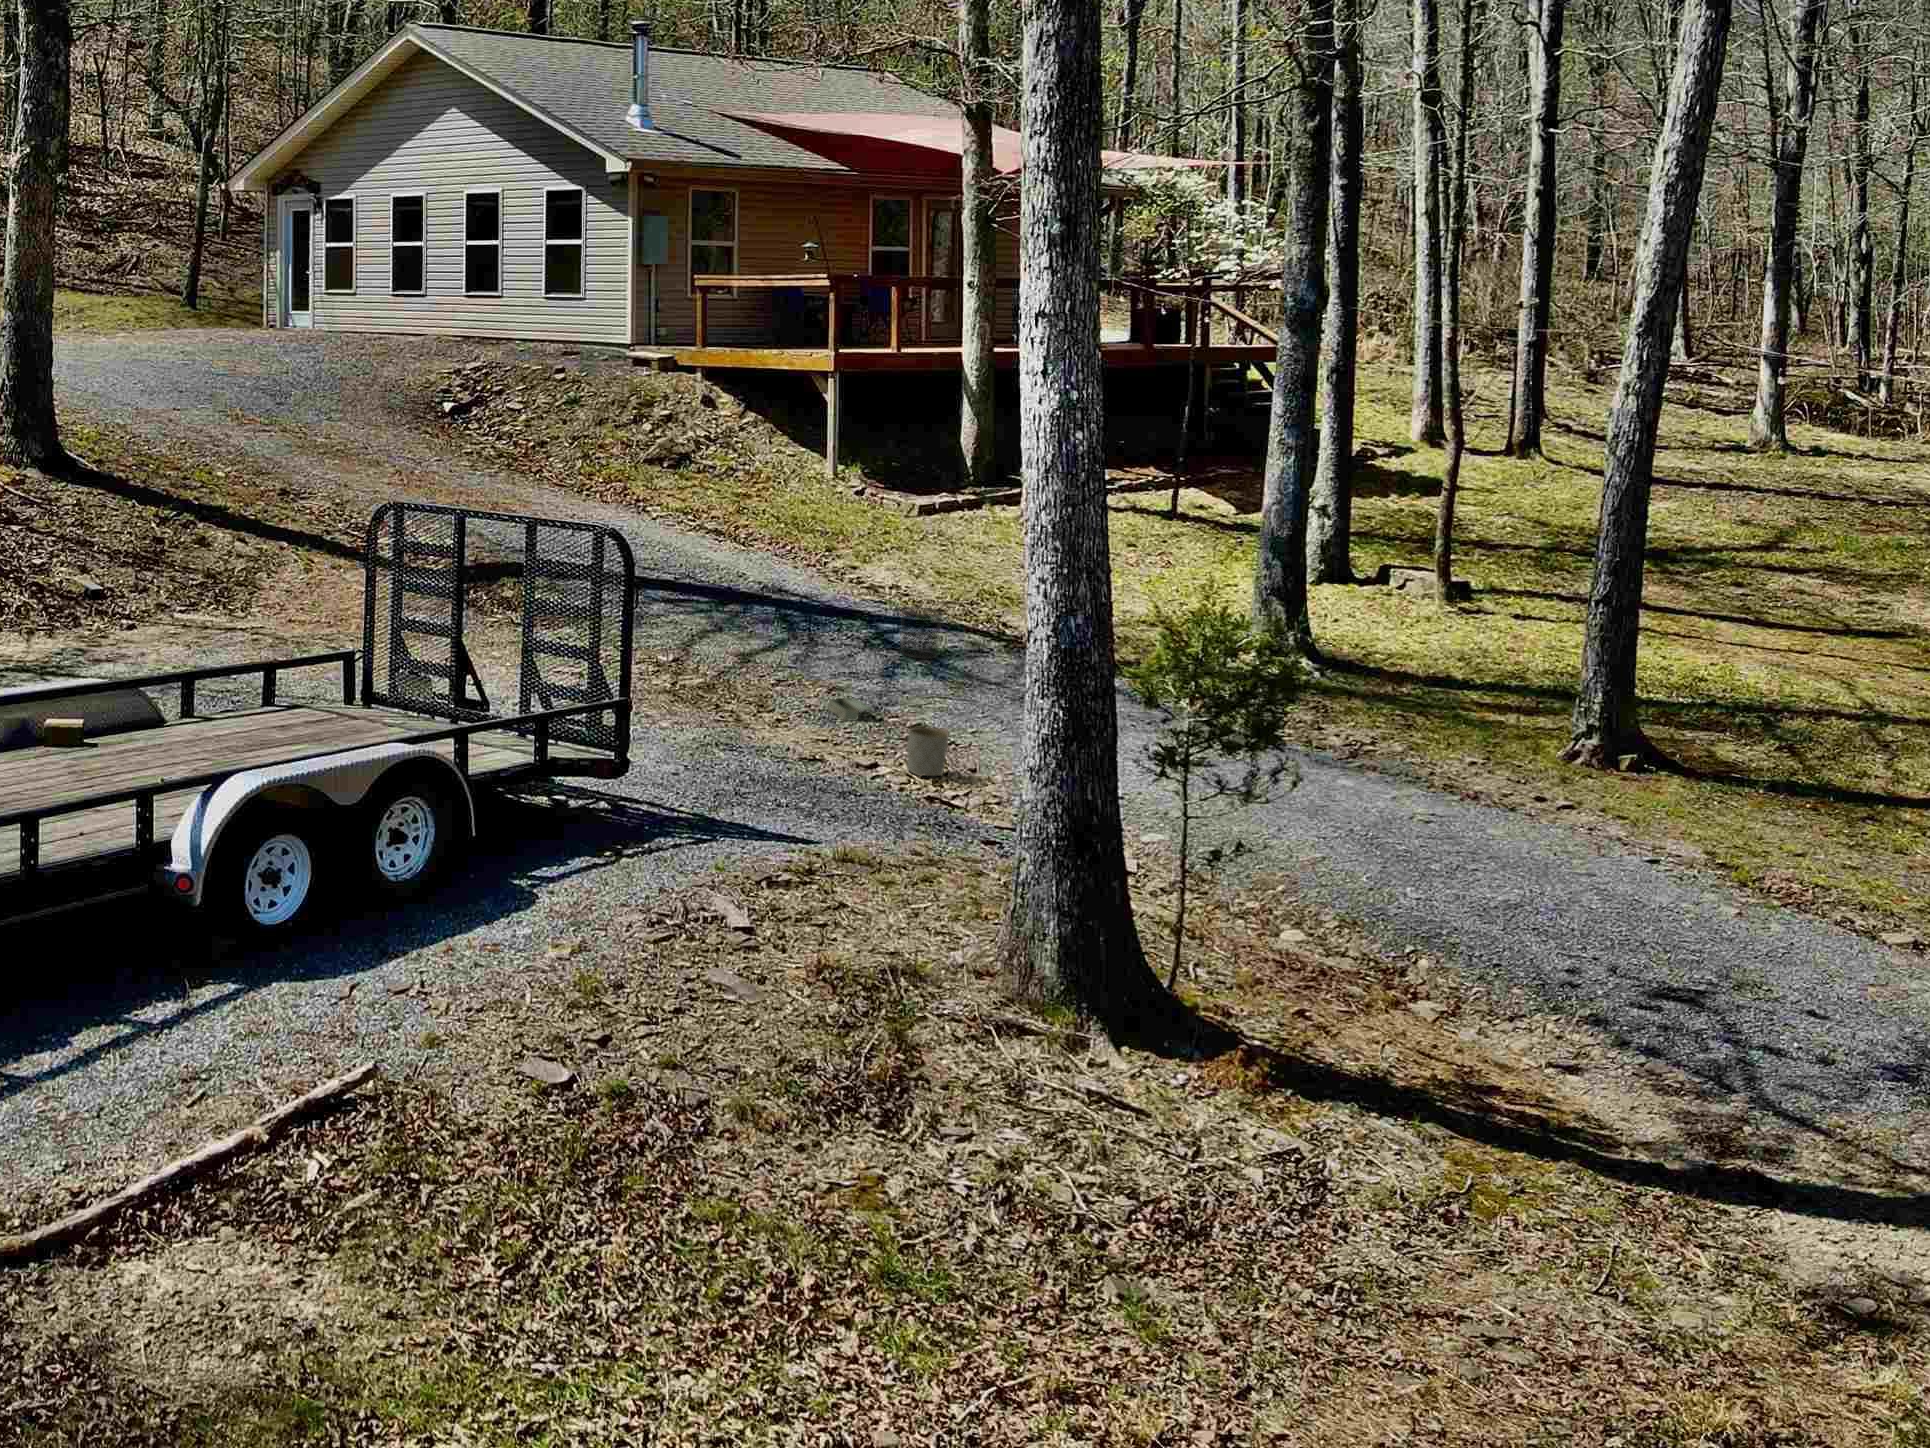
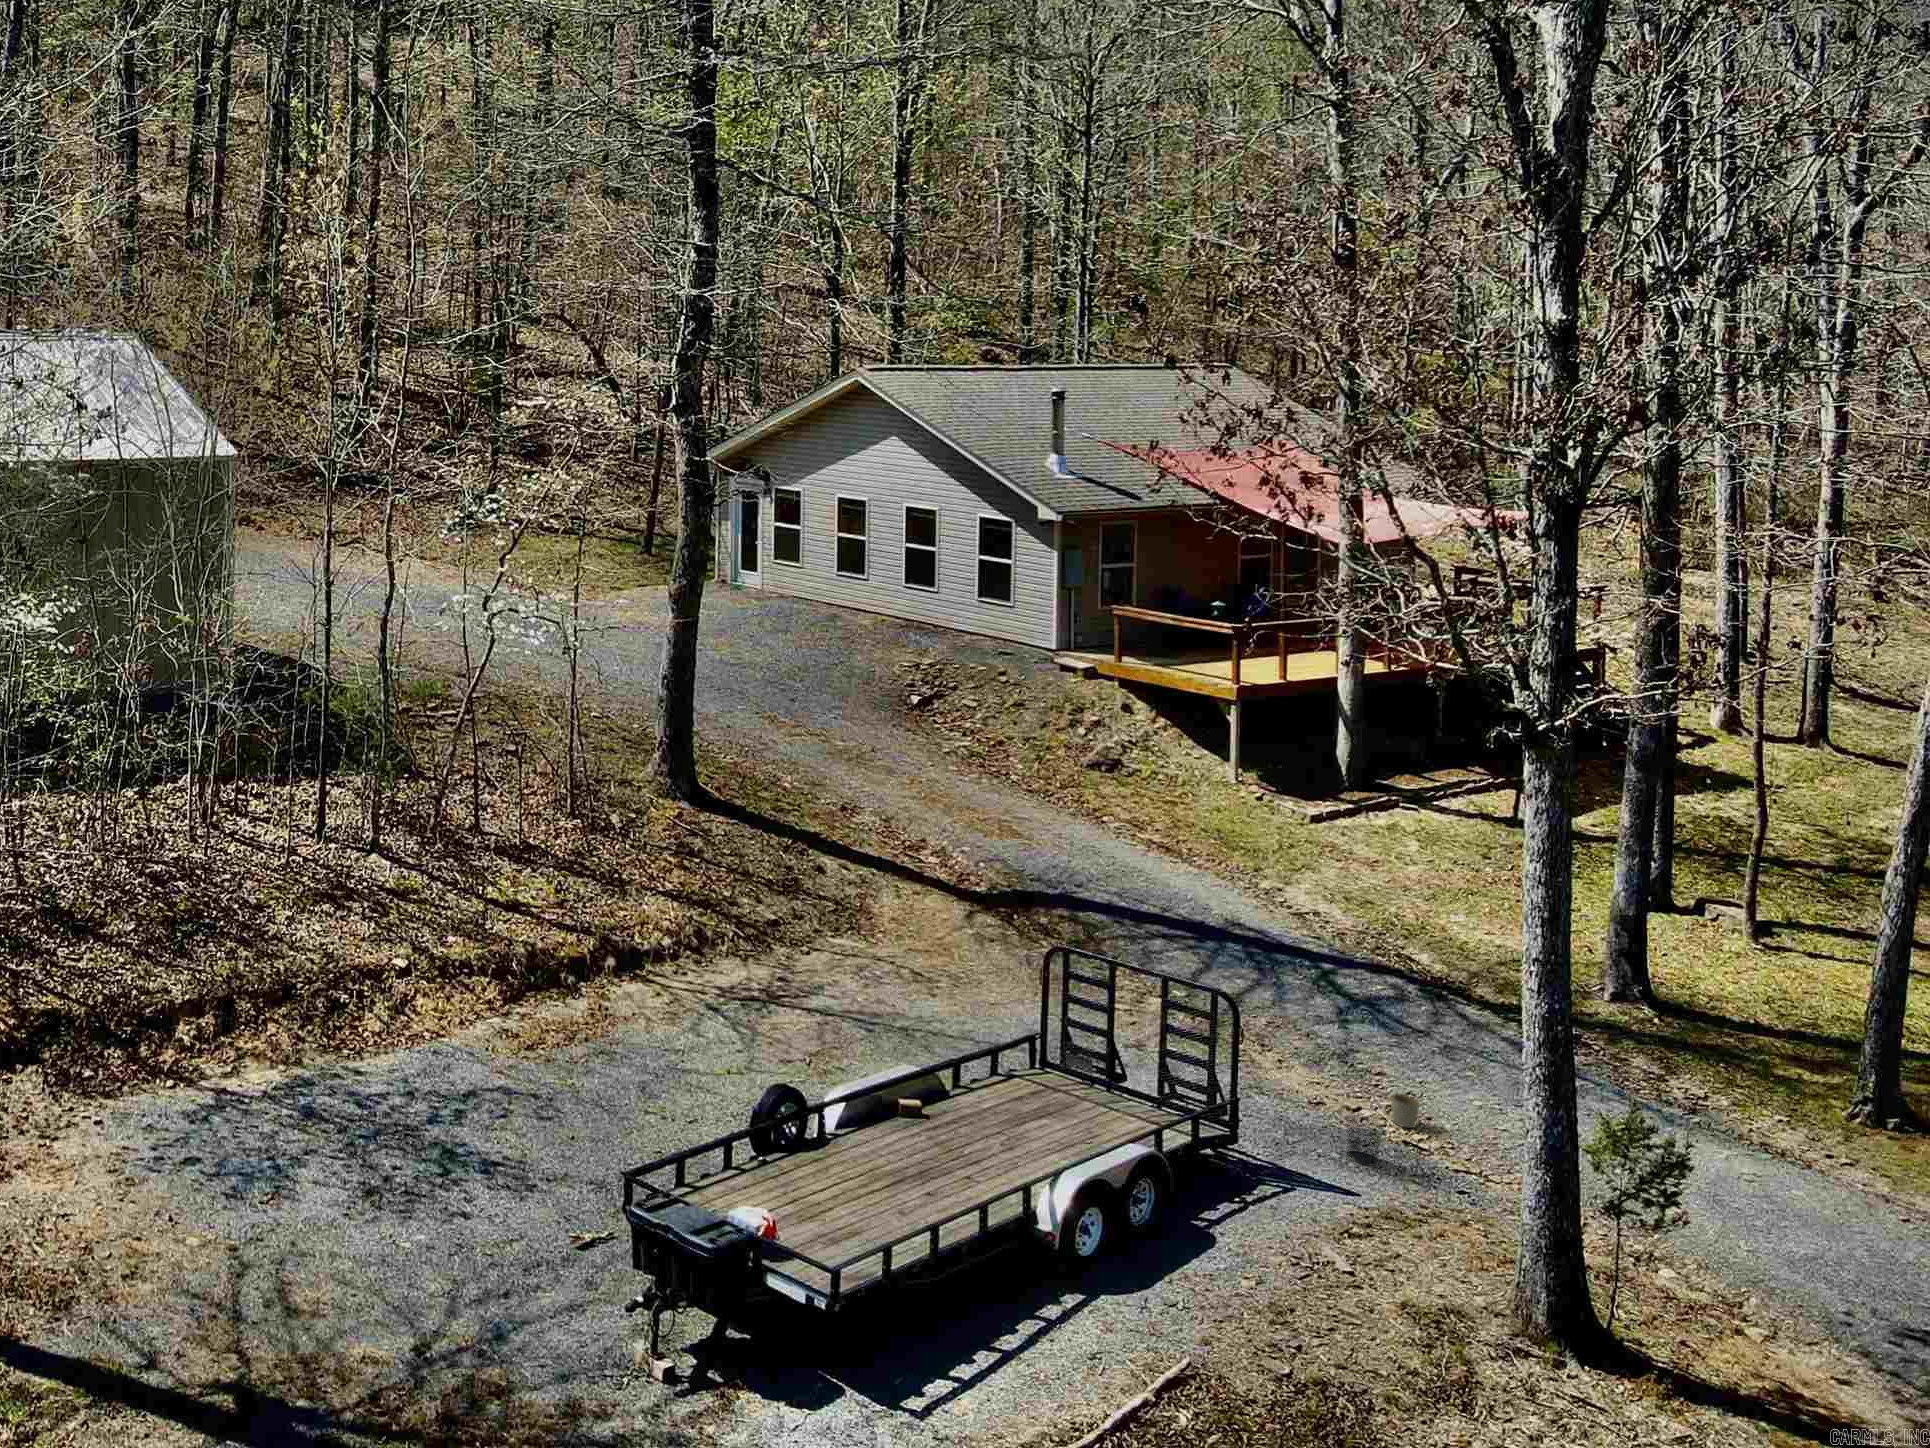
trash can: present [902,606,942,658] -> present [1347,1116,1383,1165]
toolbox: present [828,698,872,721] -> none [1318,1048,1352,1067]

